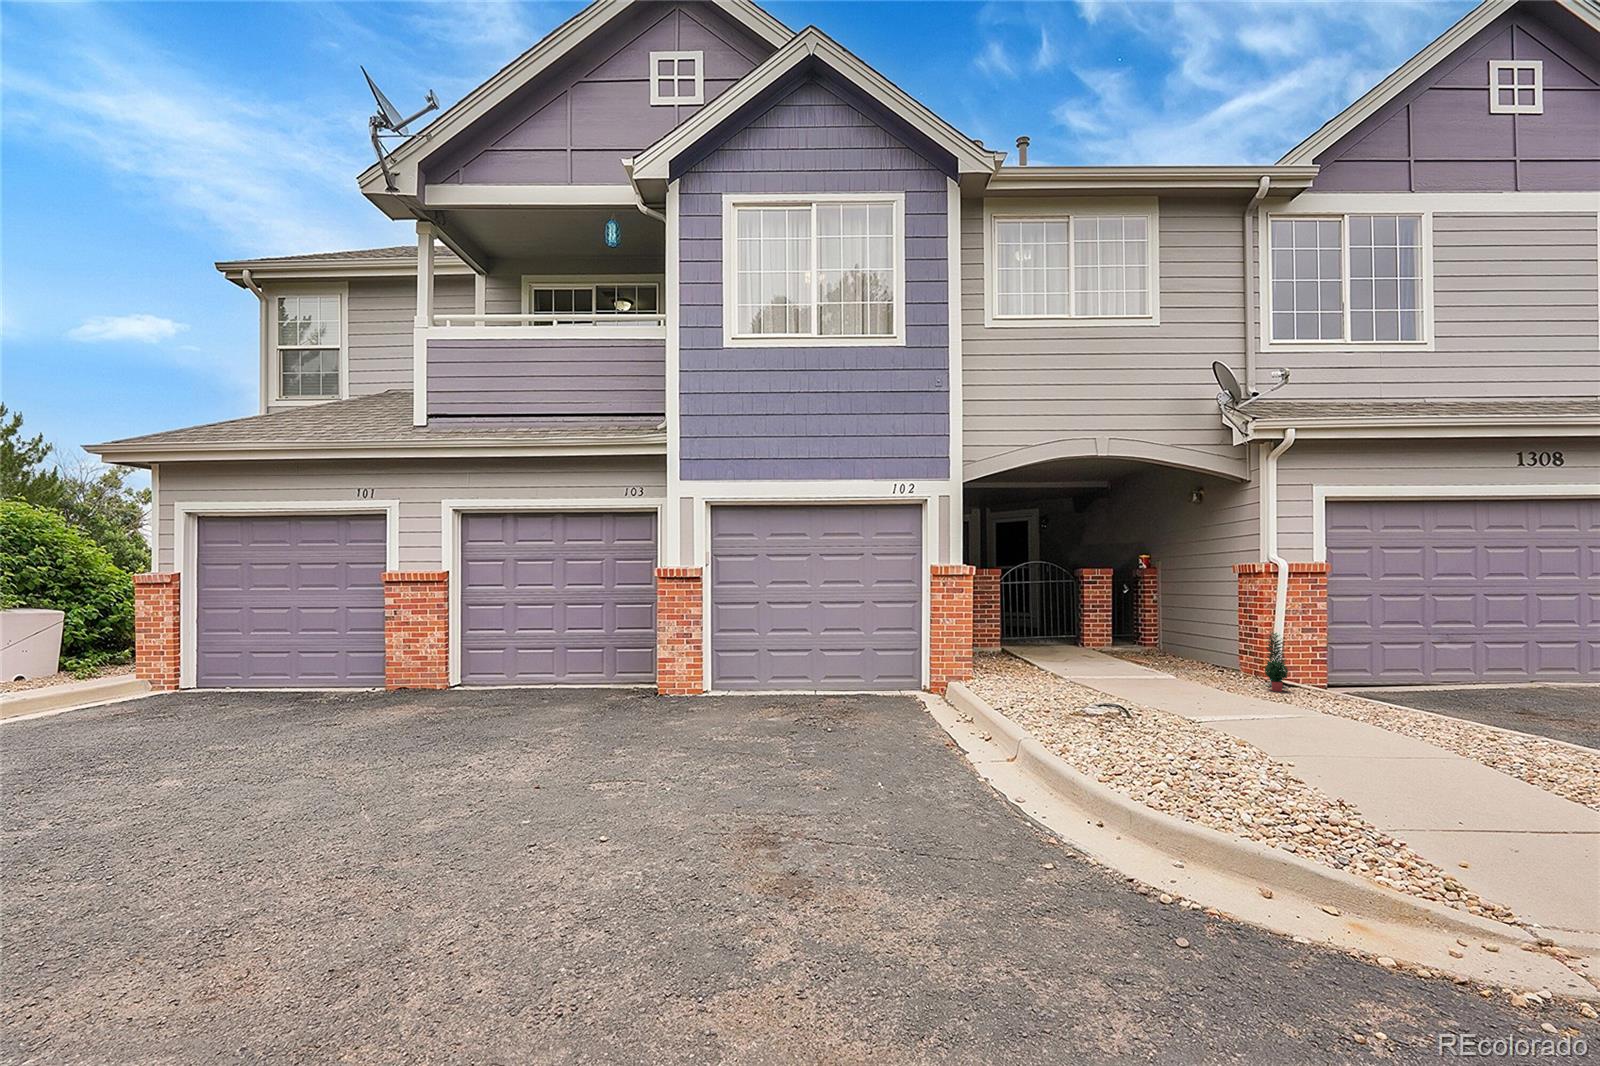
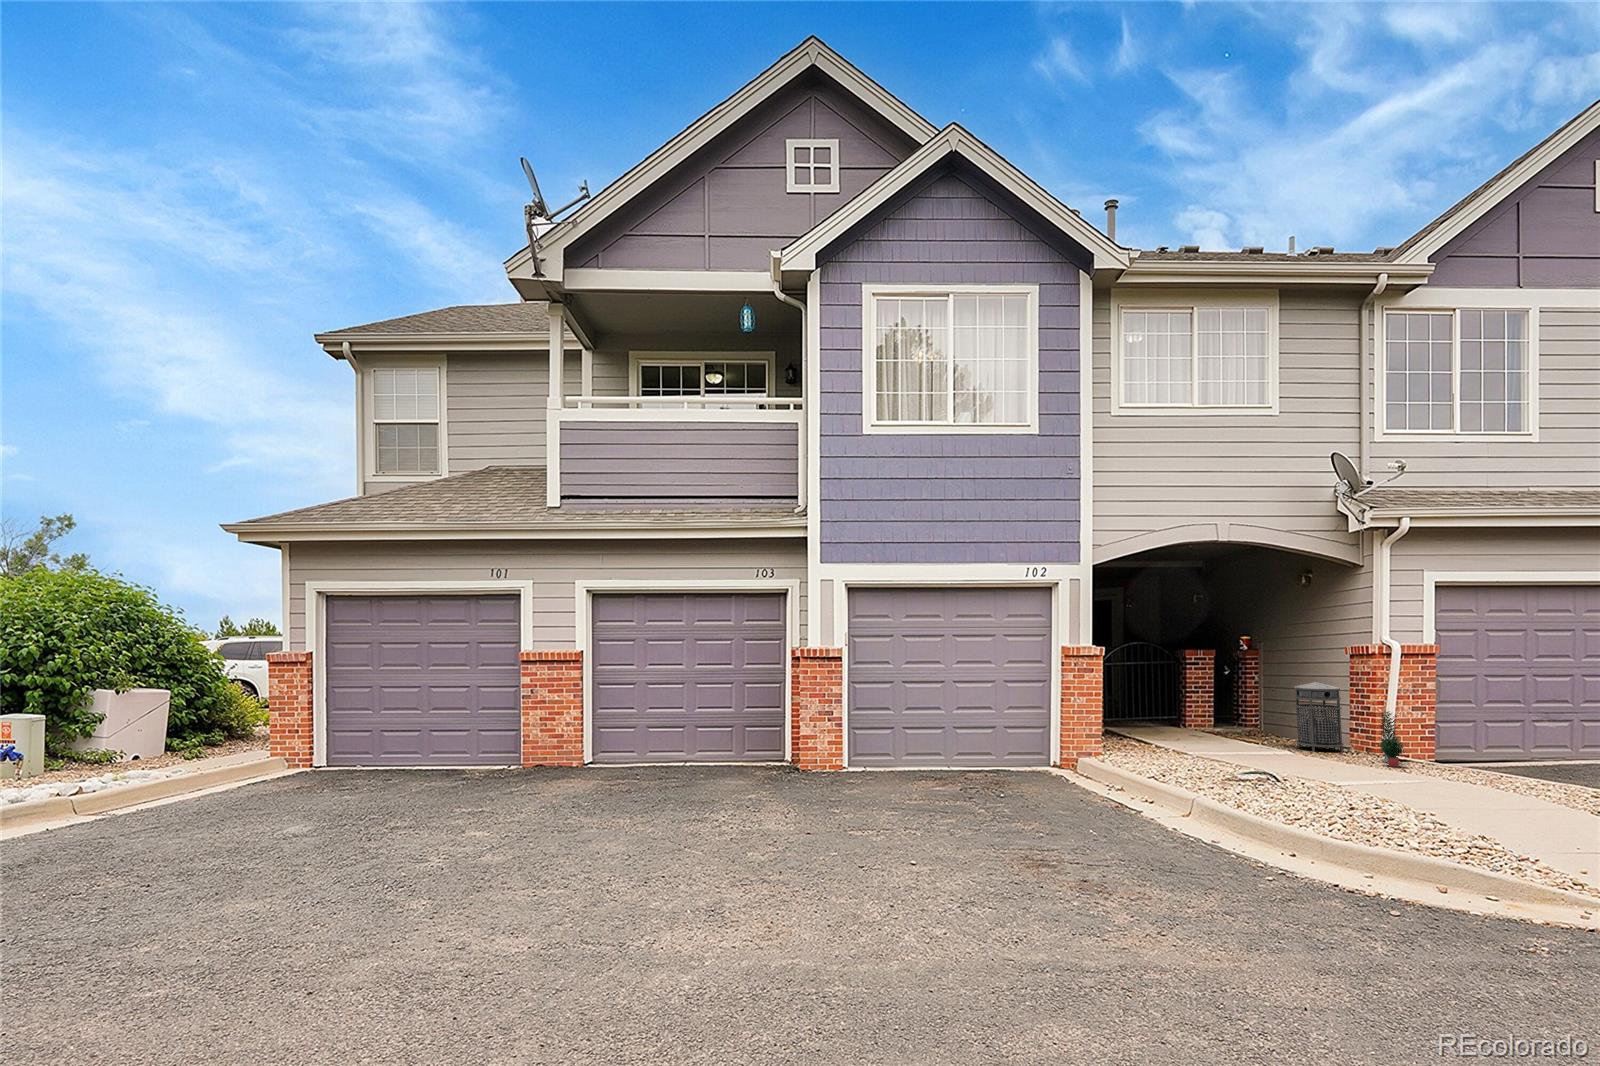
trash can: none [1183,602,1230,673] -> present [1294,682,1344,752]

